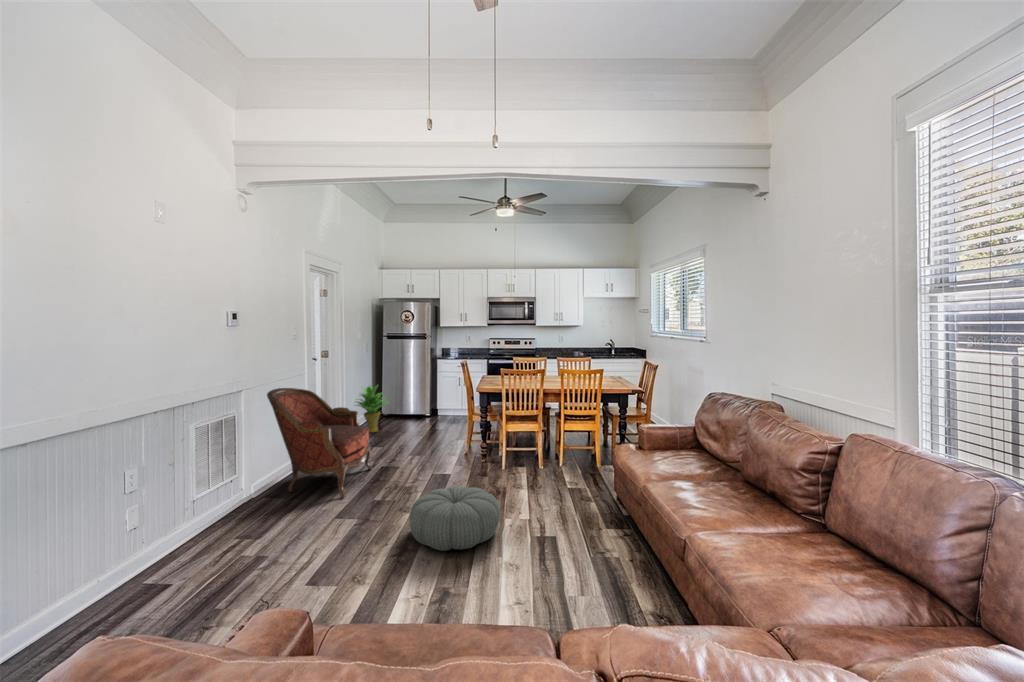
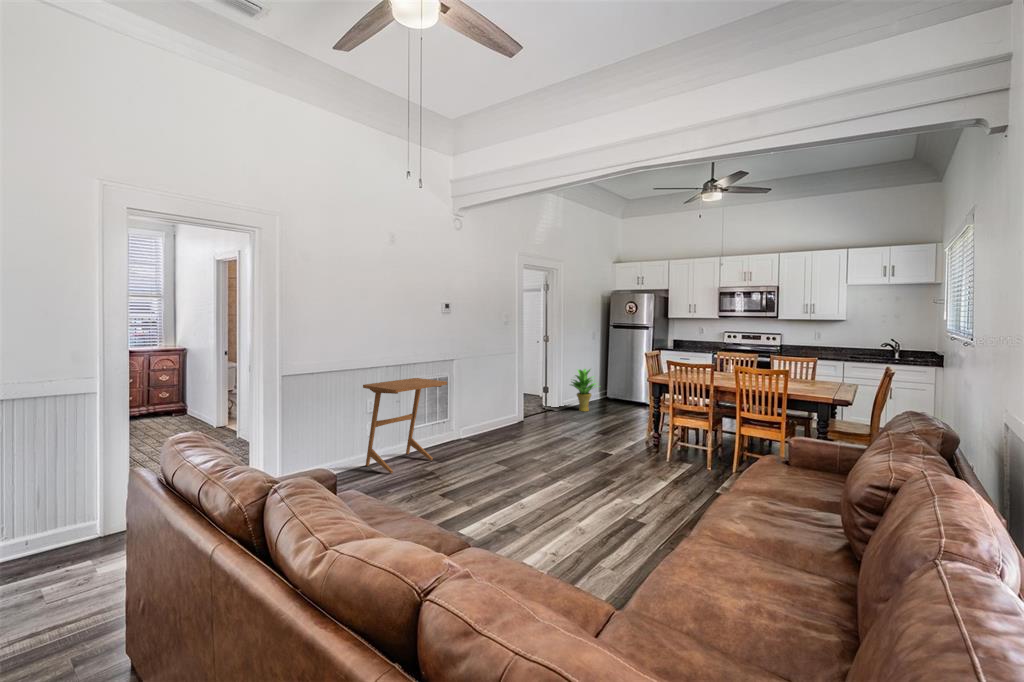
armchair: present [267,388,372,497] -> none [473,360,553,452]
side table: none [120,425,260,582] -> present [363,378,447,473]
pouf: present [410,486,500,551] -> none [523,456,604,508]

